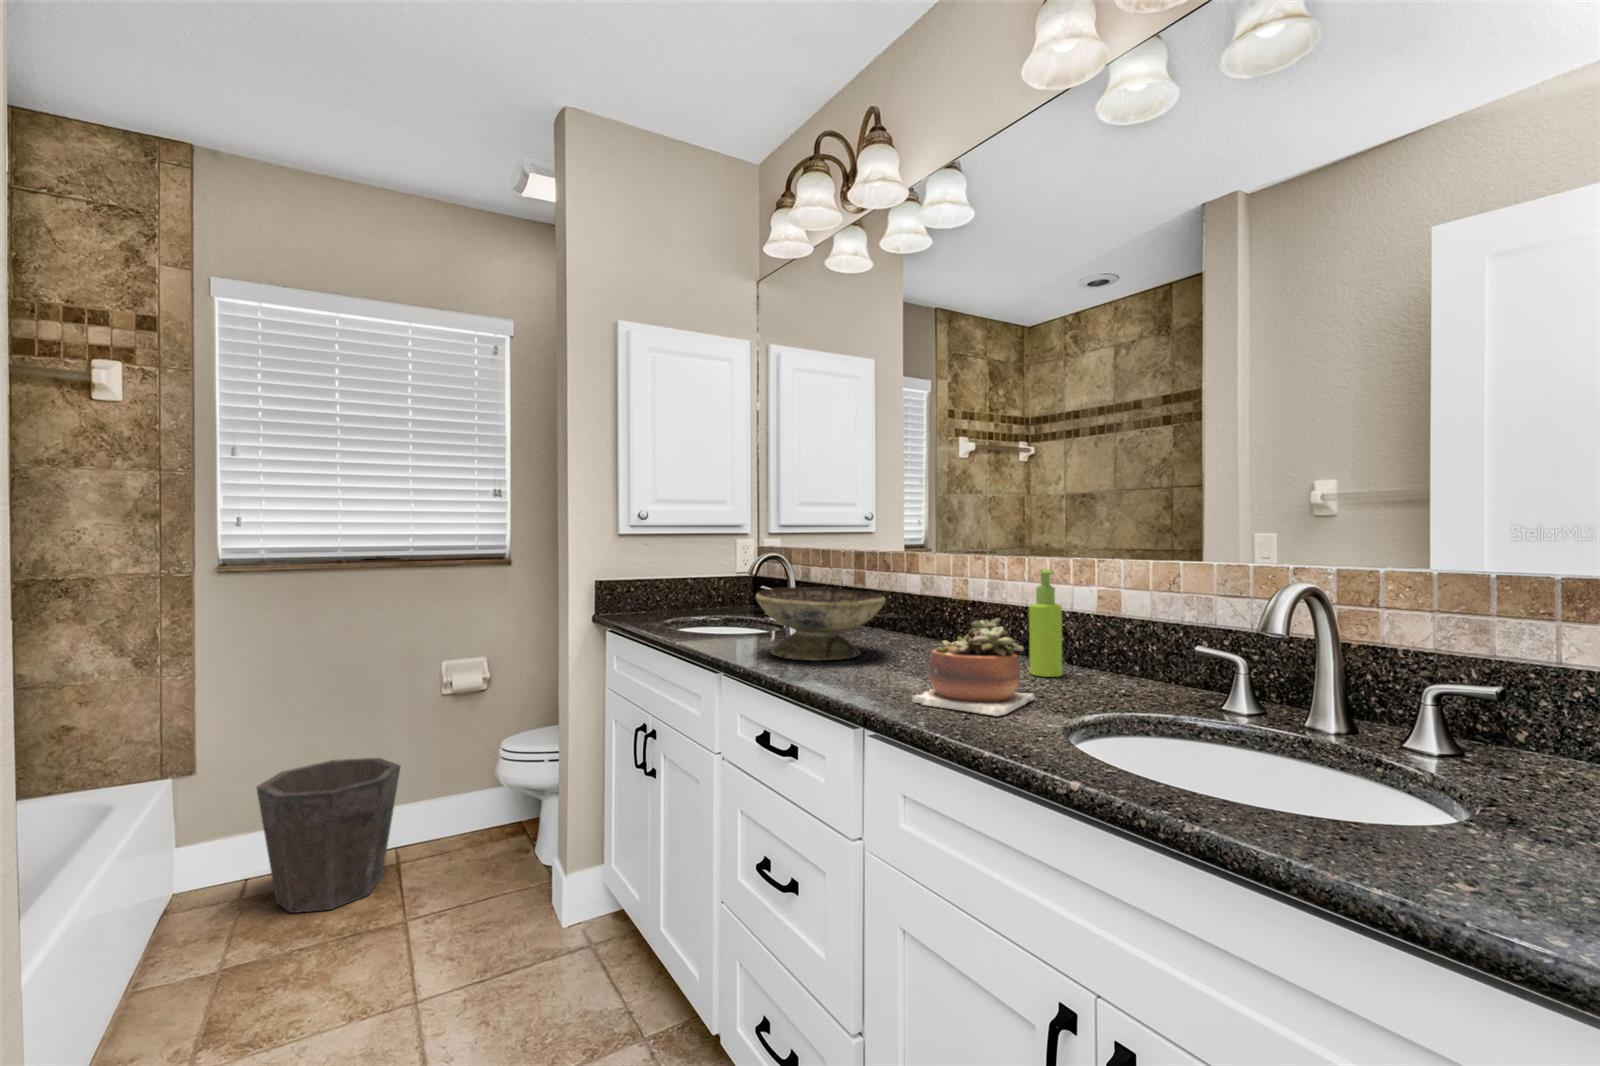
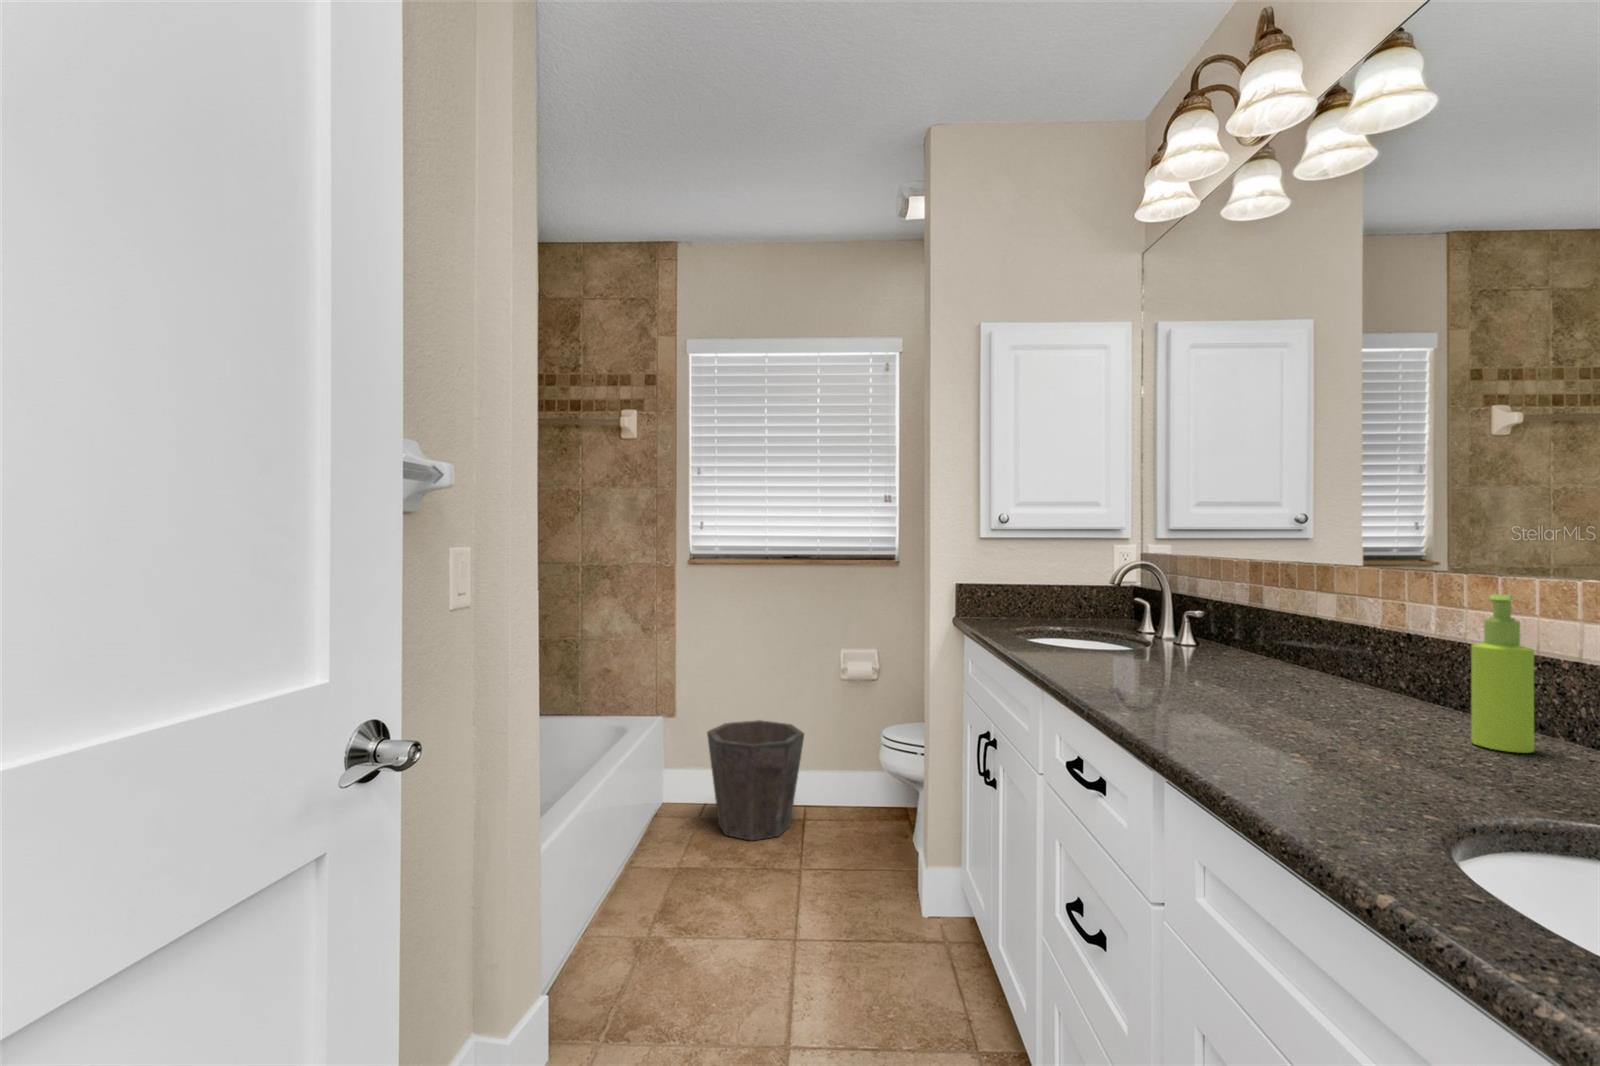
decorative bowl: present [756,587,885,661] -> none [1085,600,1255,689]
succulent plant: present [912,619,1035,716] -> none [1231,657,1443,788]

